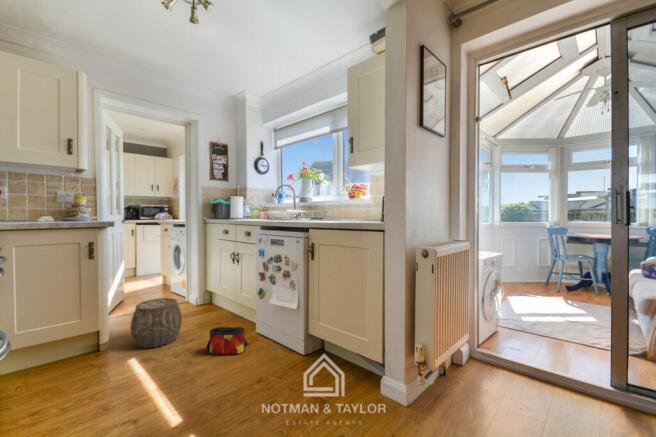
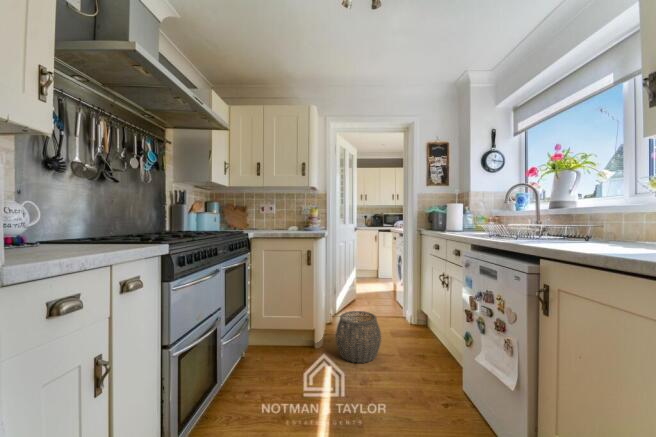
bag: present [206,327,248,355] -> none [394,366,443,415]

